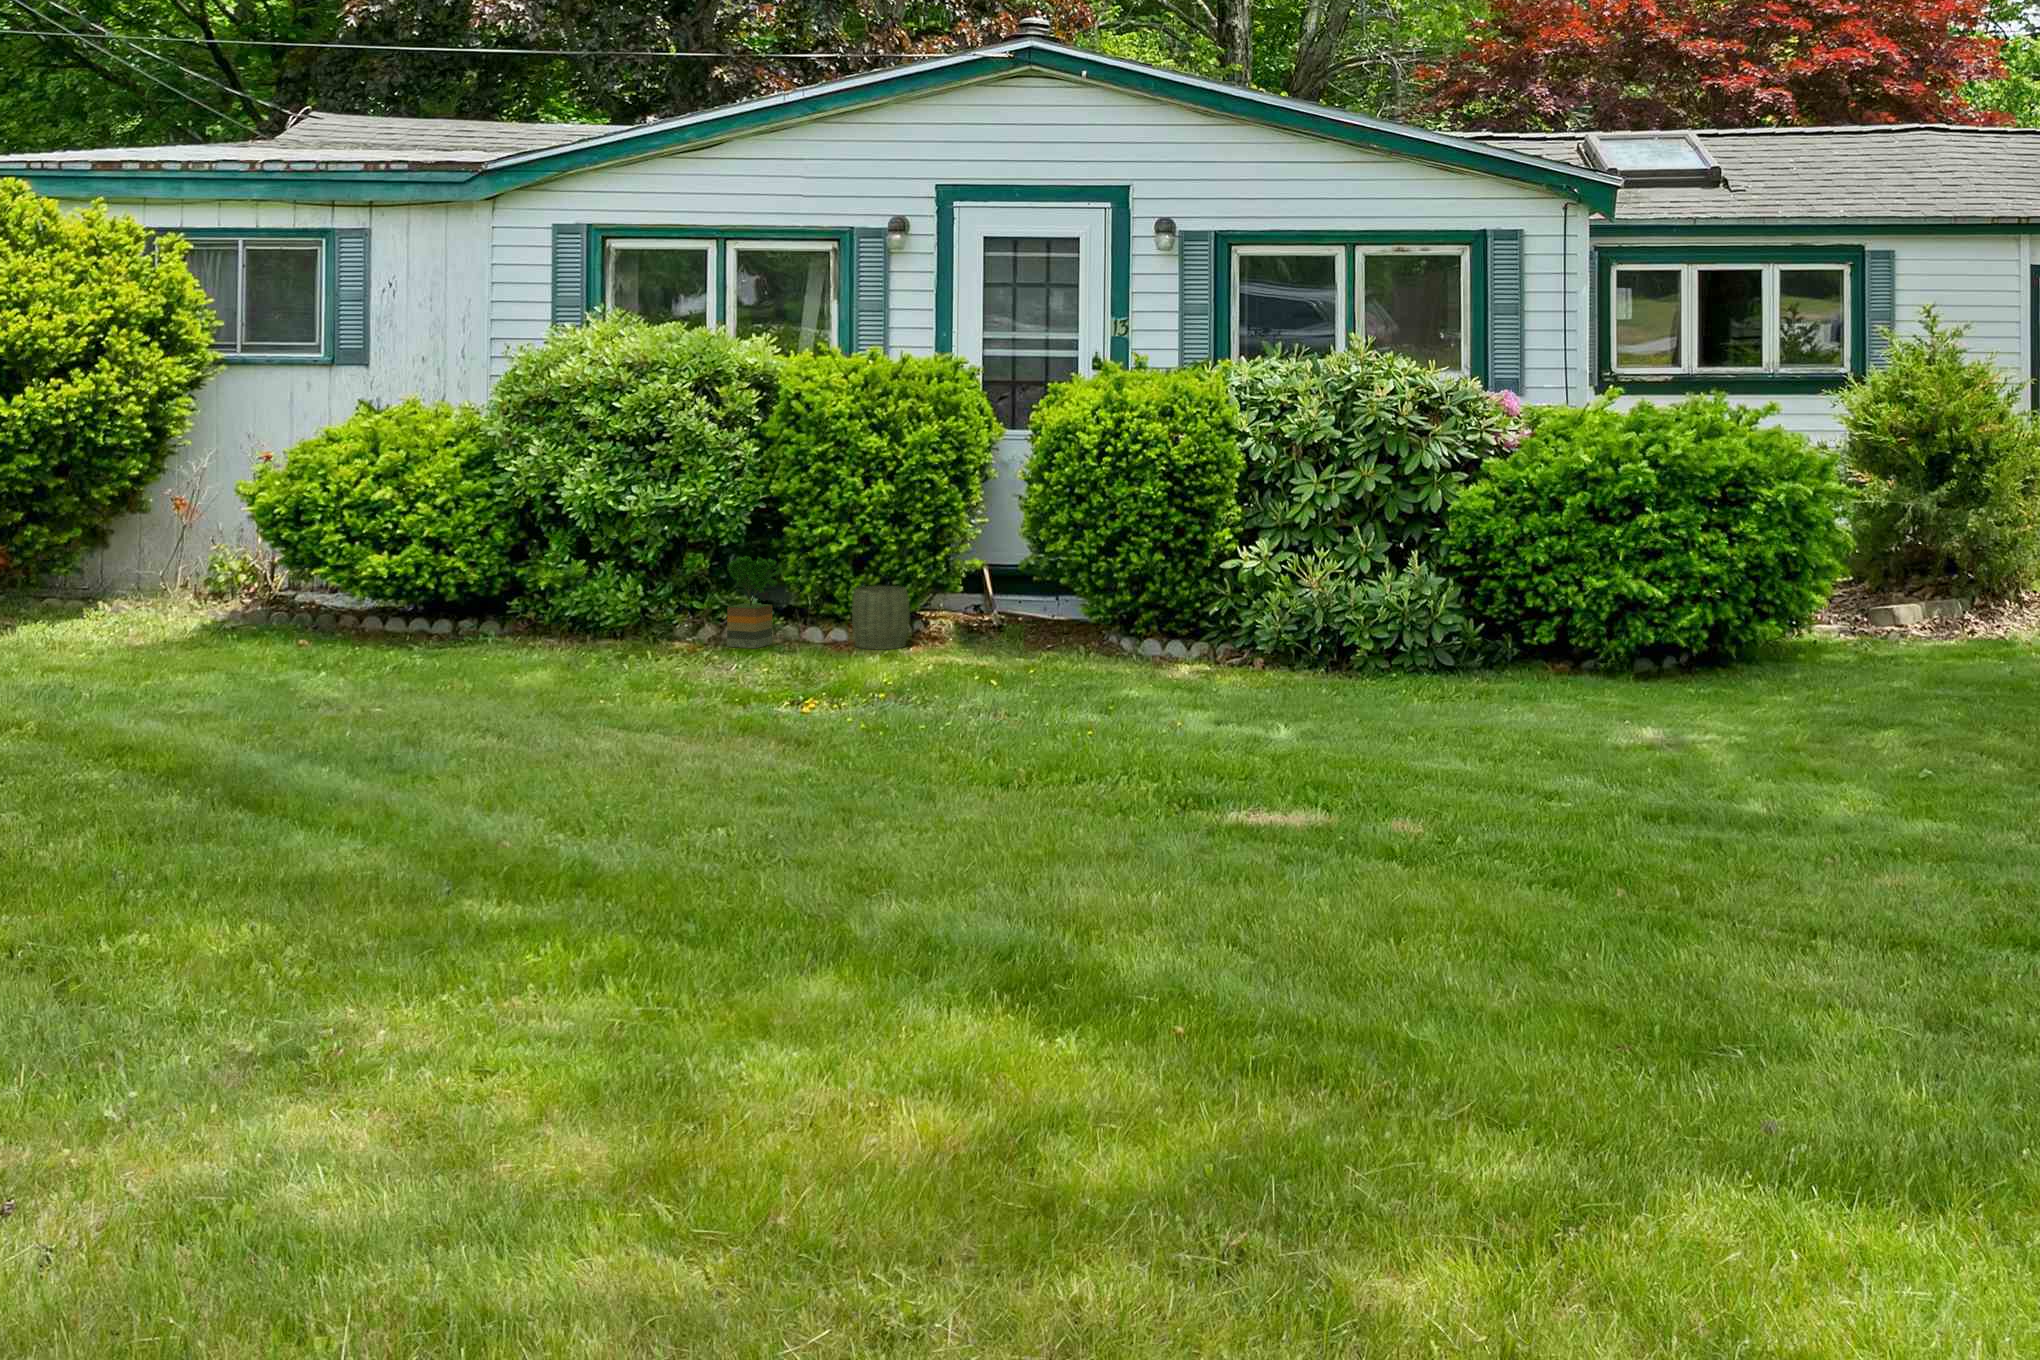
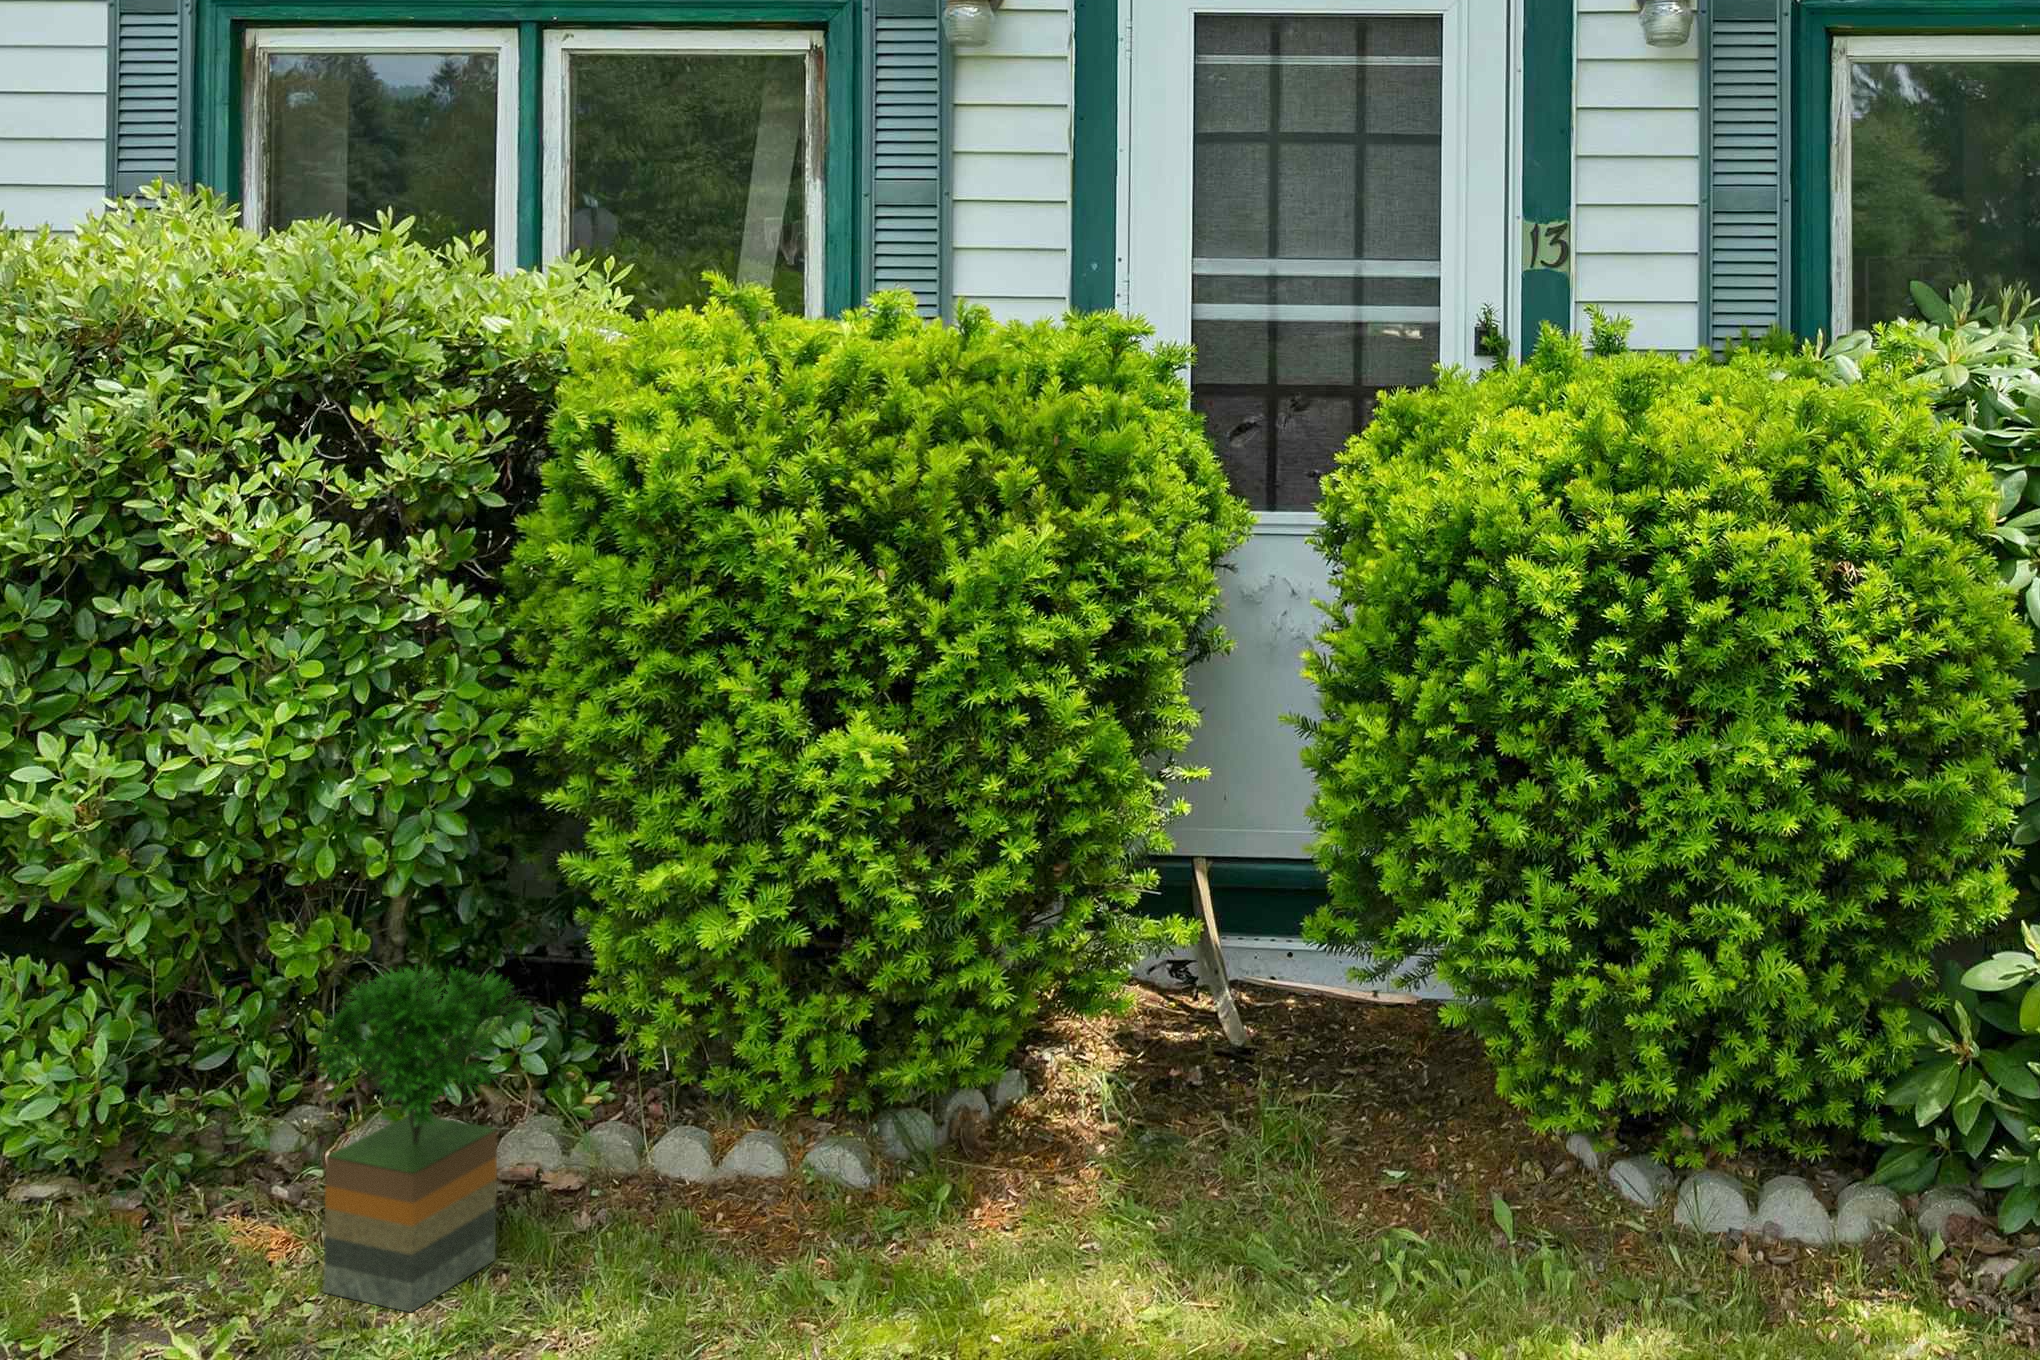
woven basket: present [852,586,910,649] -> none [757,1048,954,1315]

